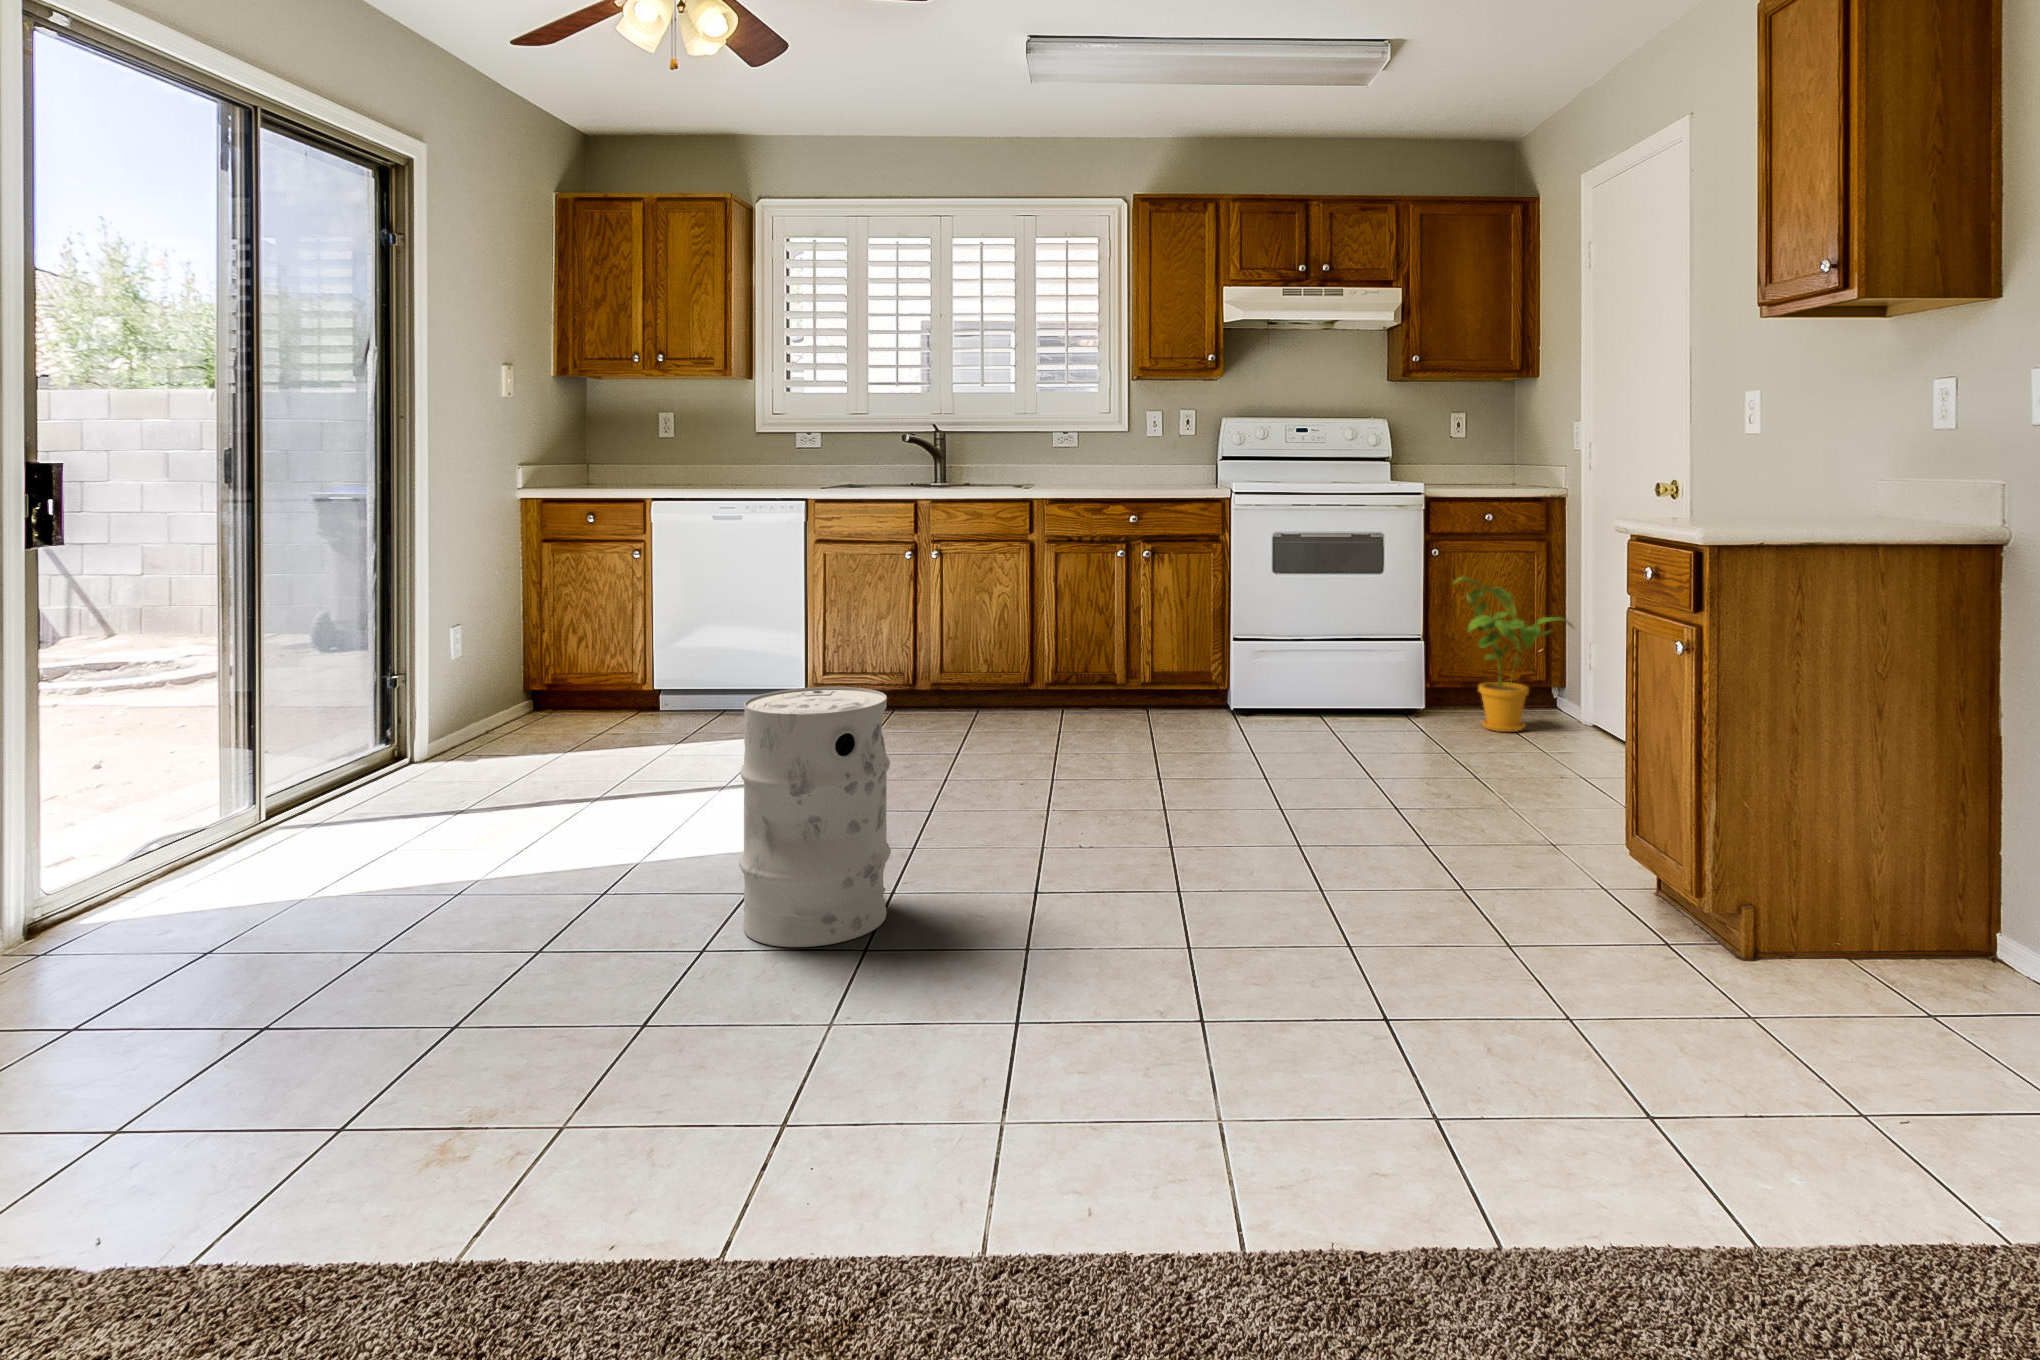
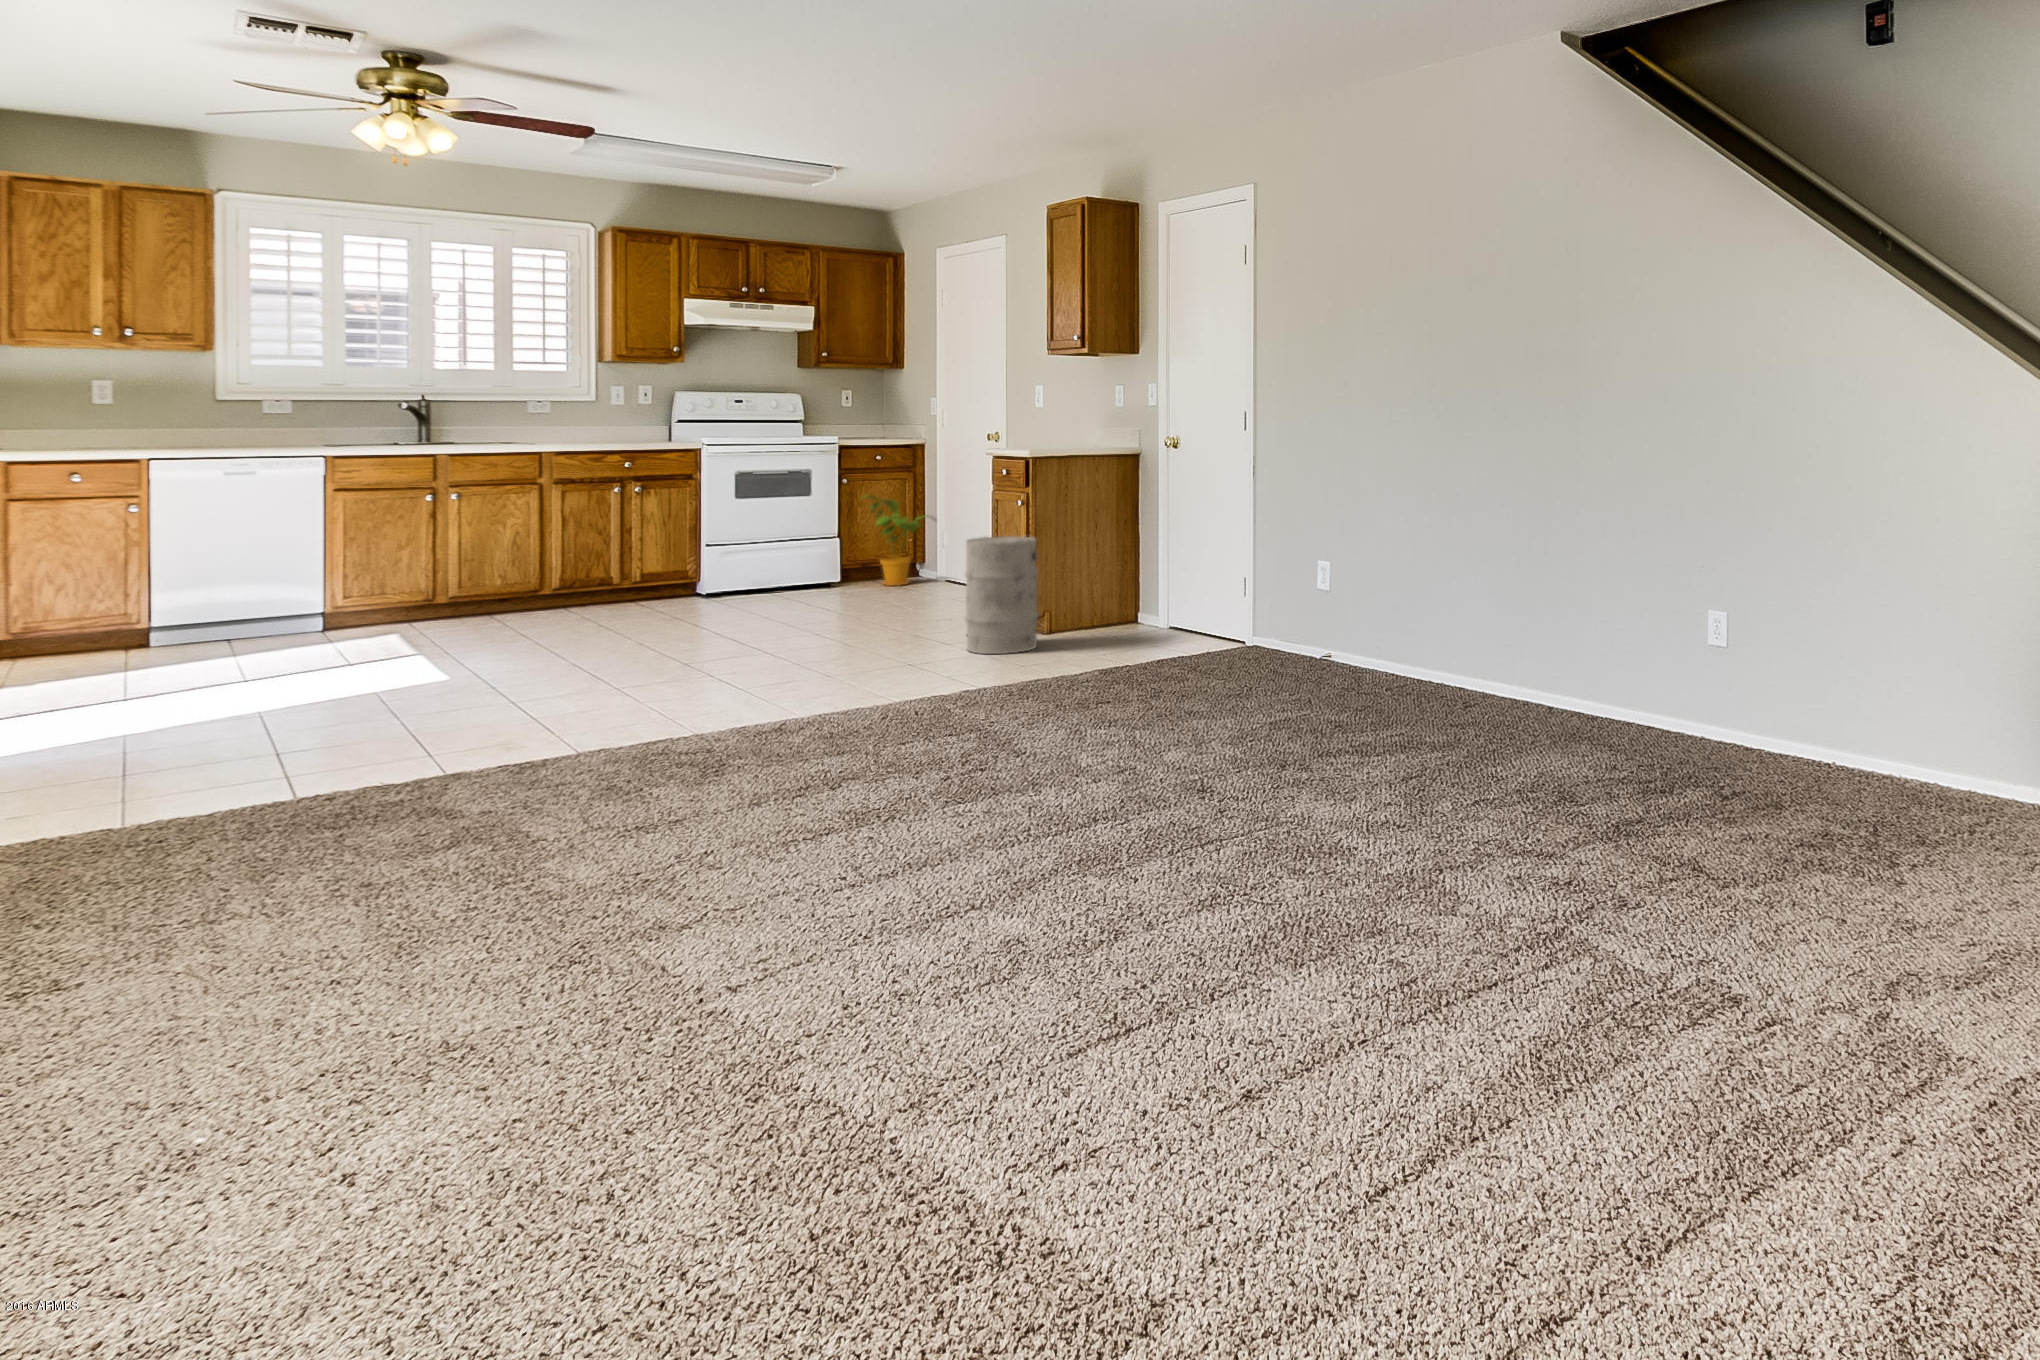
trash can: present [739,687,891,947] -> present [965,536,1039,654]

